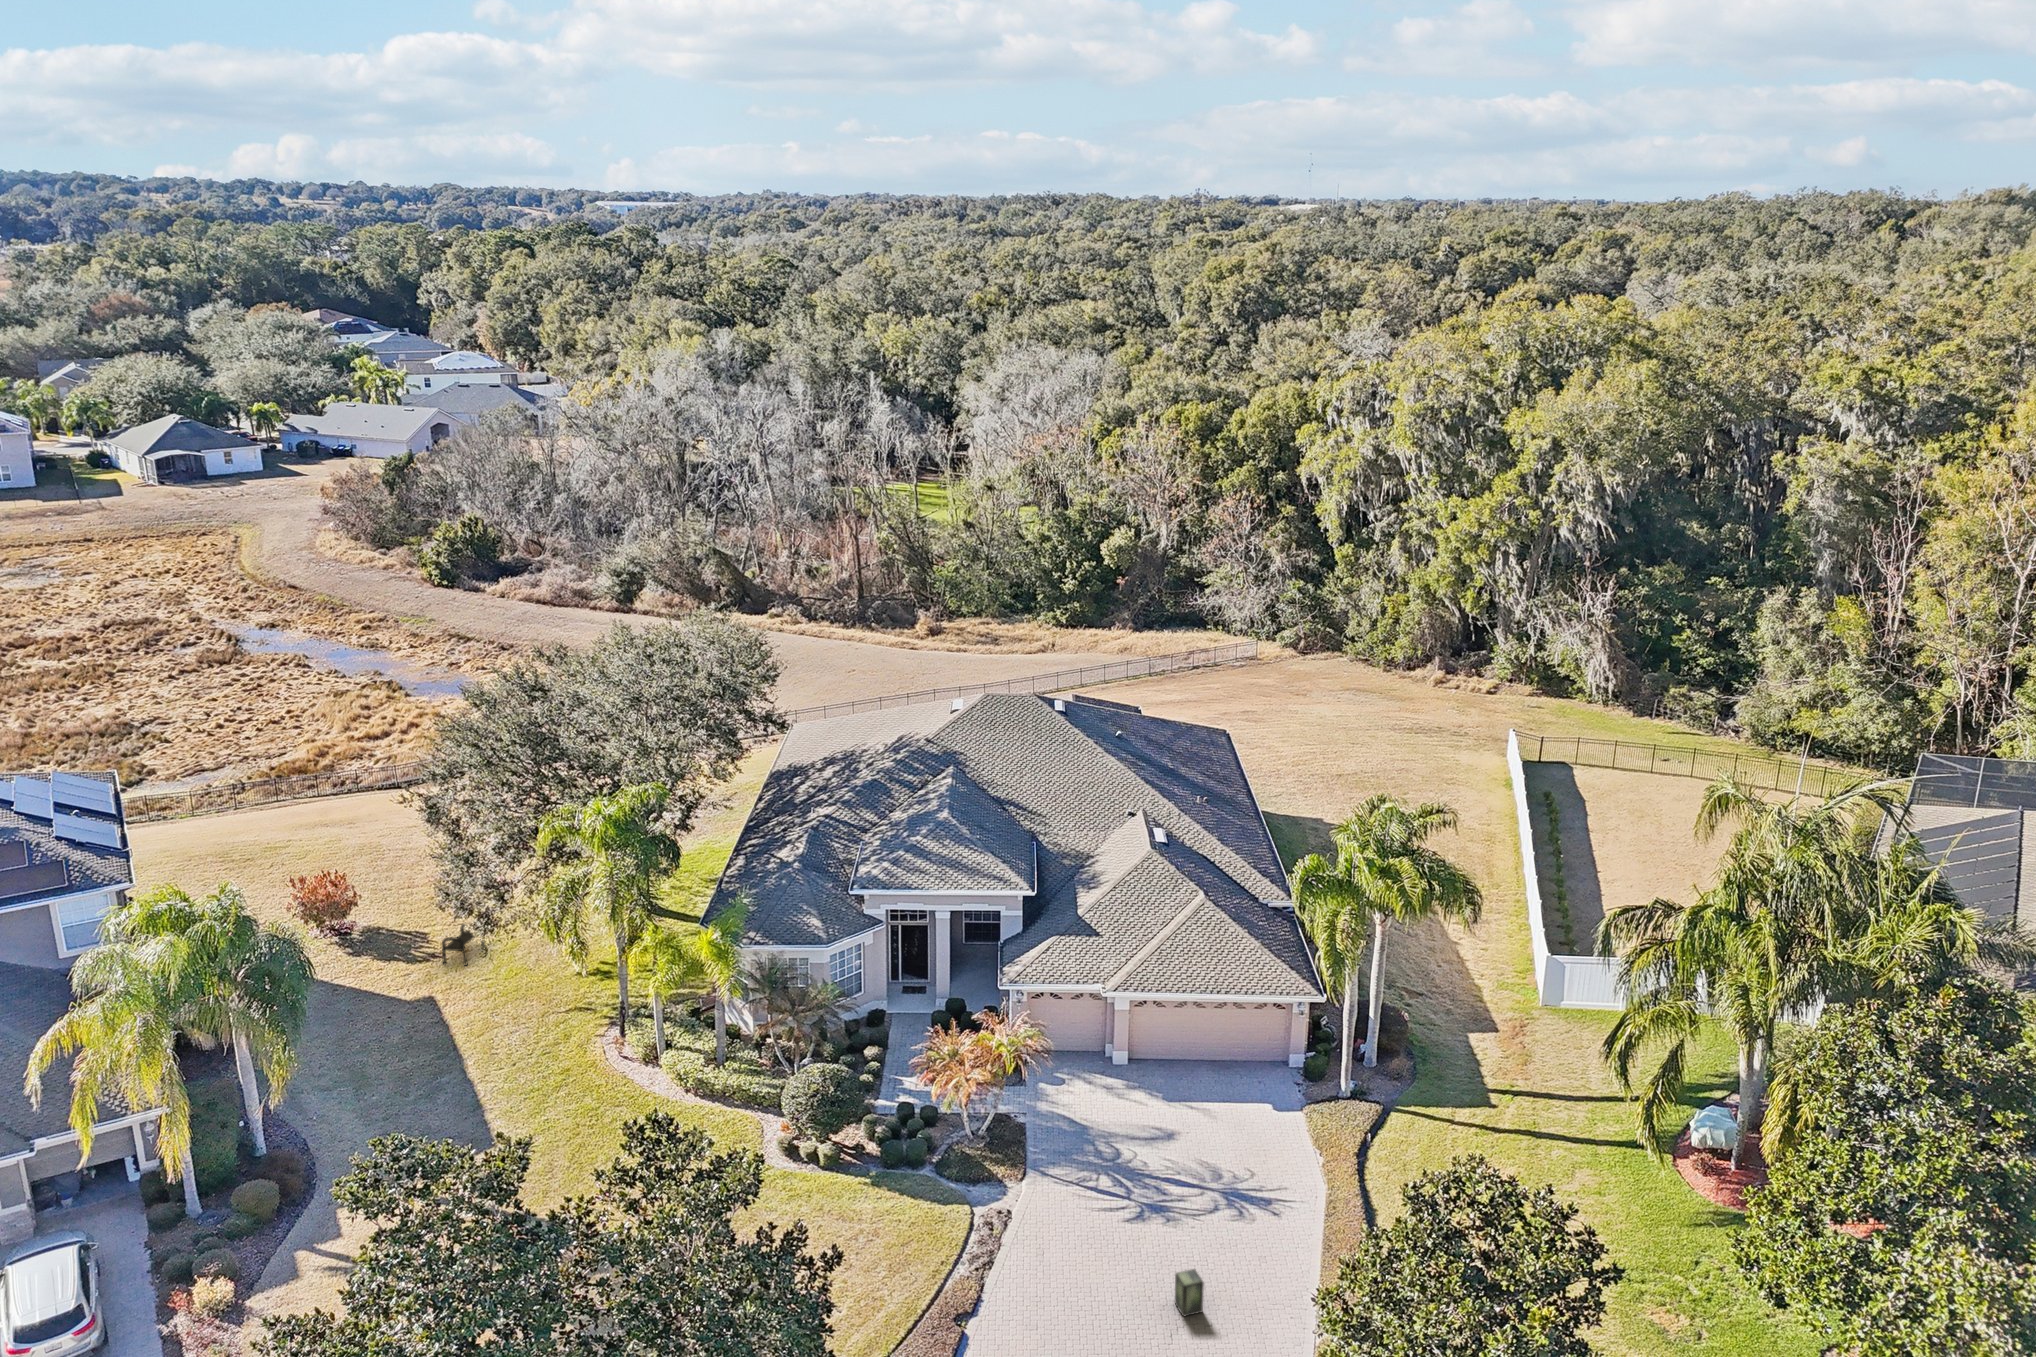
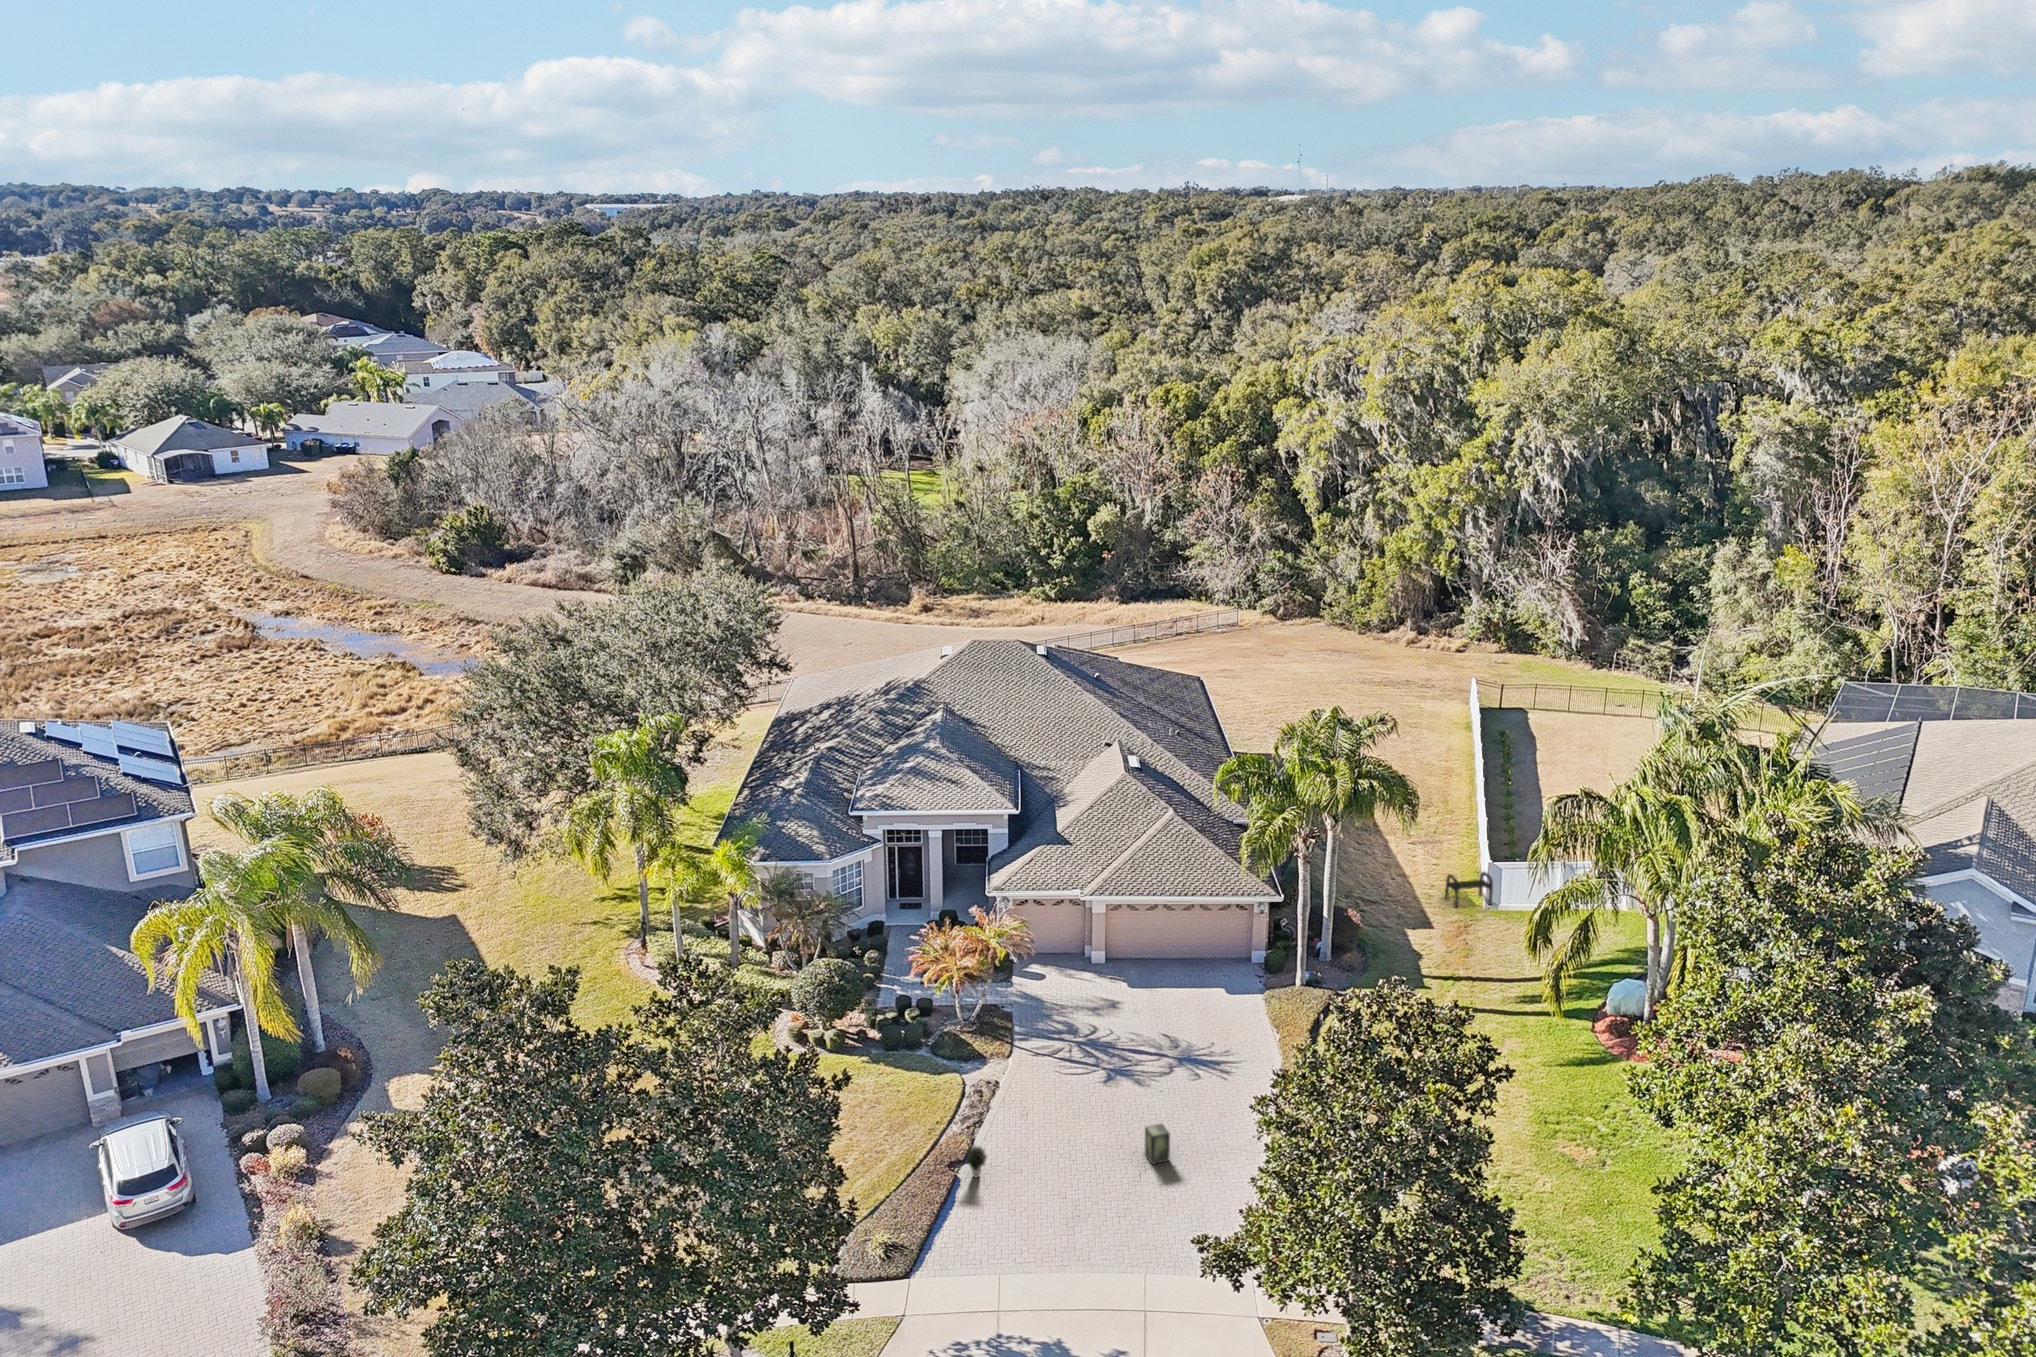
bench: present [442,924,485,965] -> present [1445,872,1493,907]
potted plant: none [973,1294,998,1330] -> present [966,1146,987,1178]

